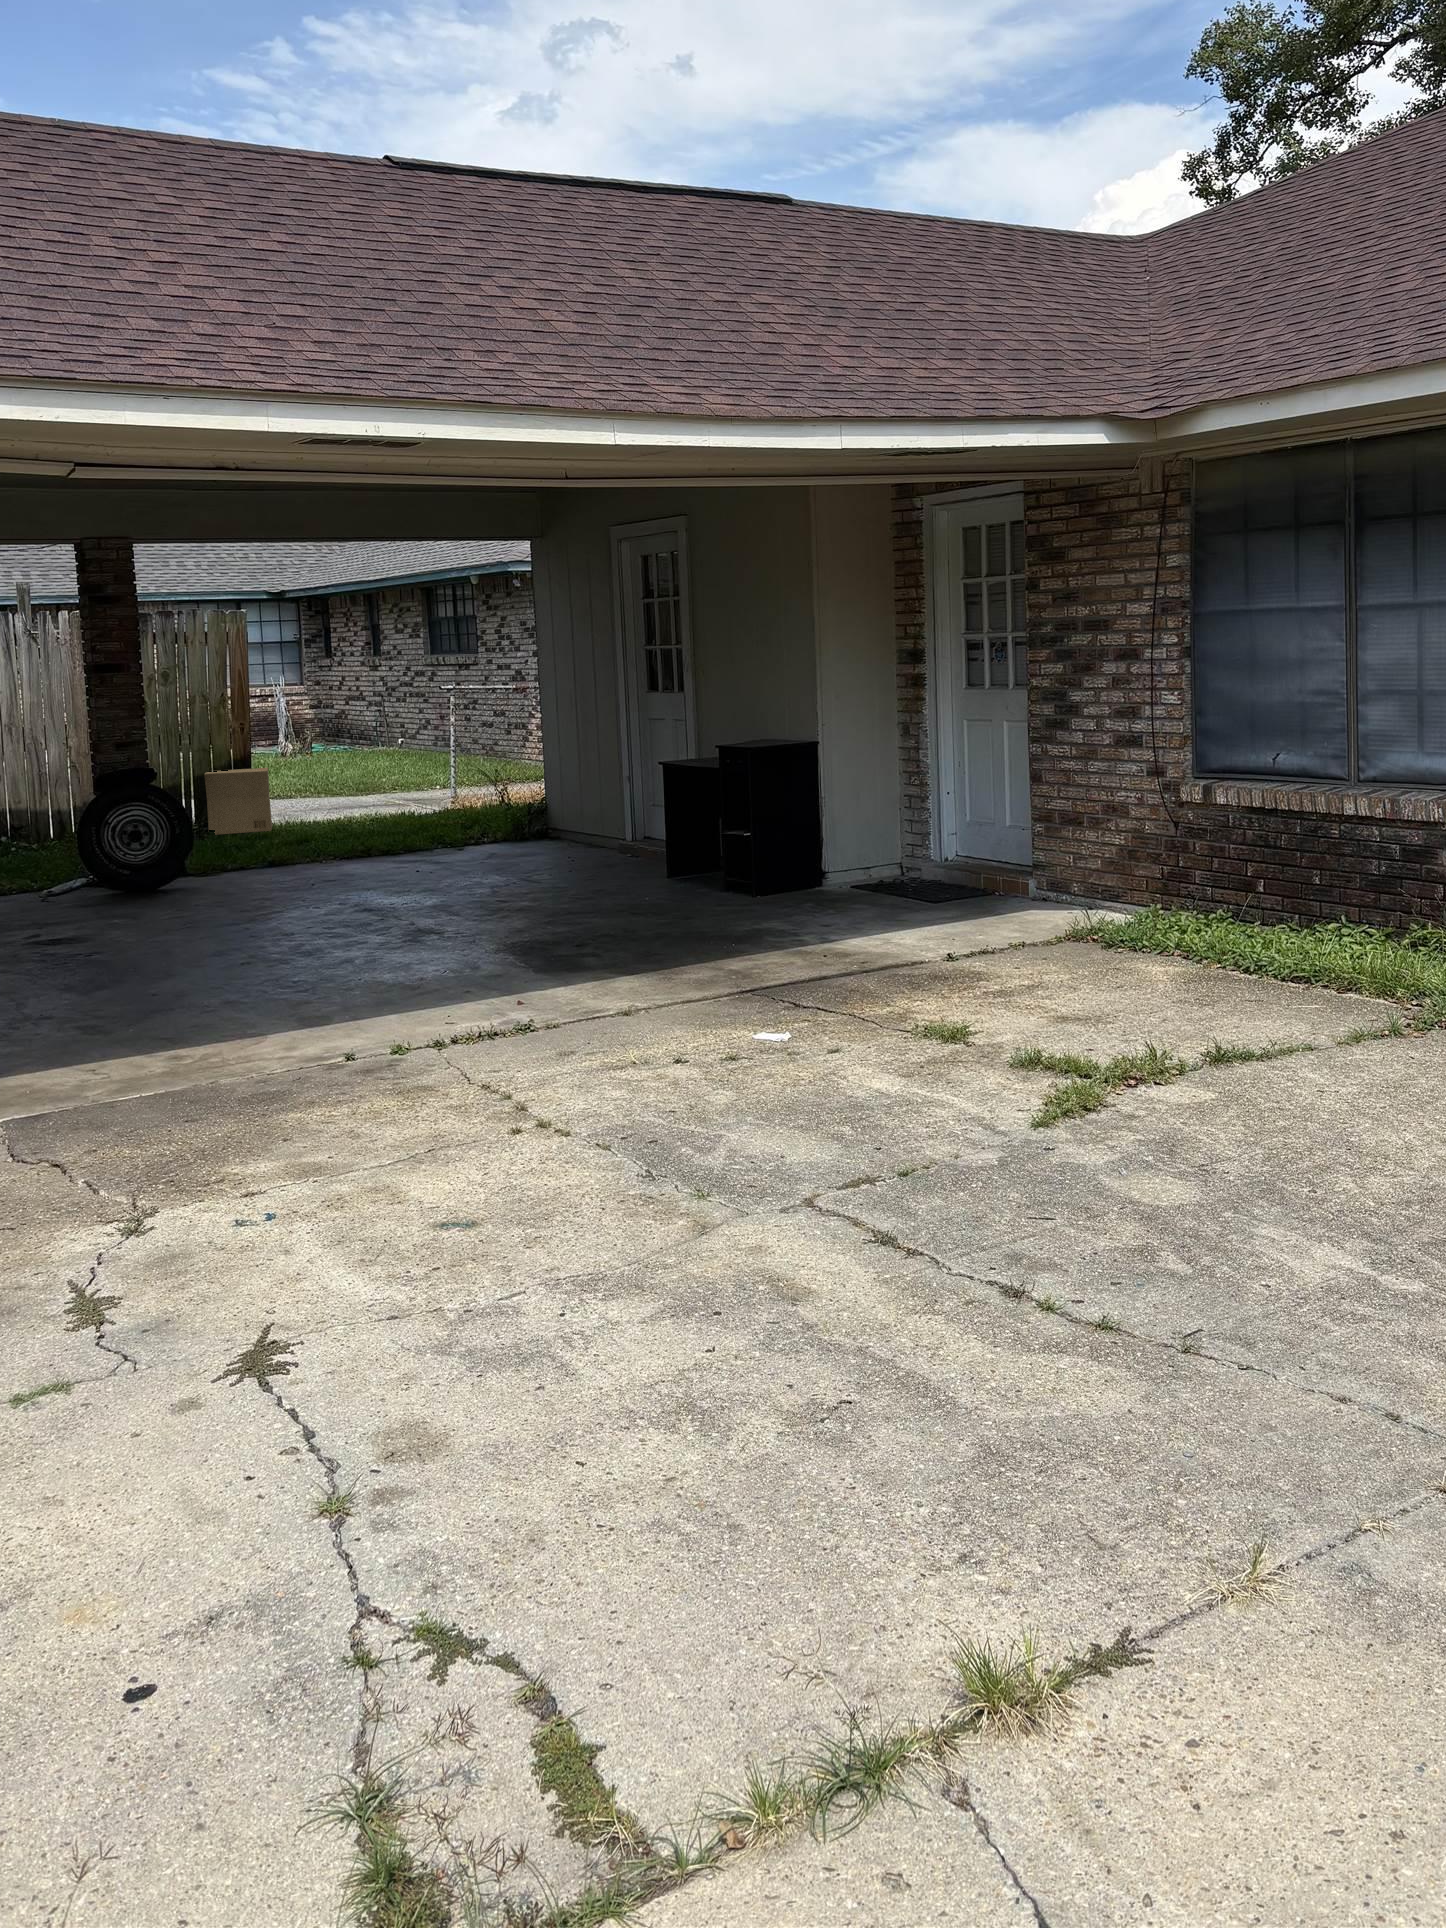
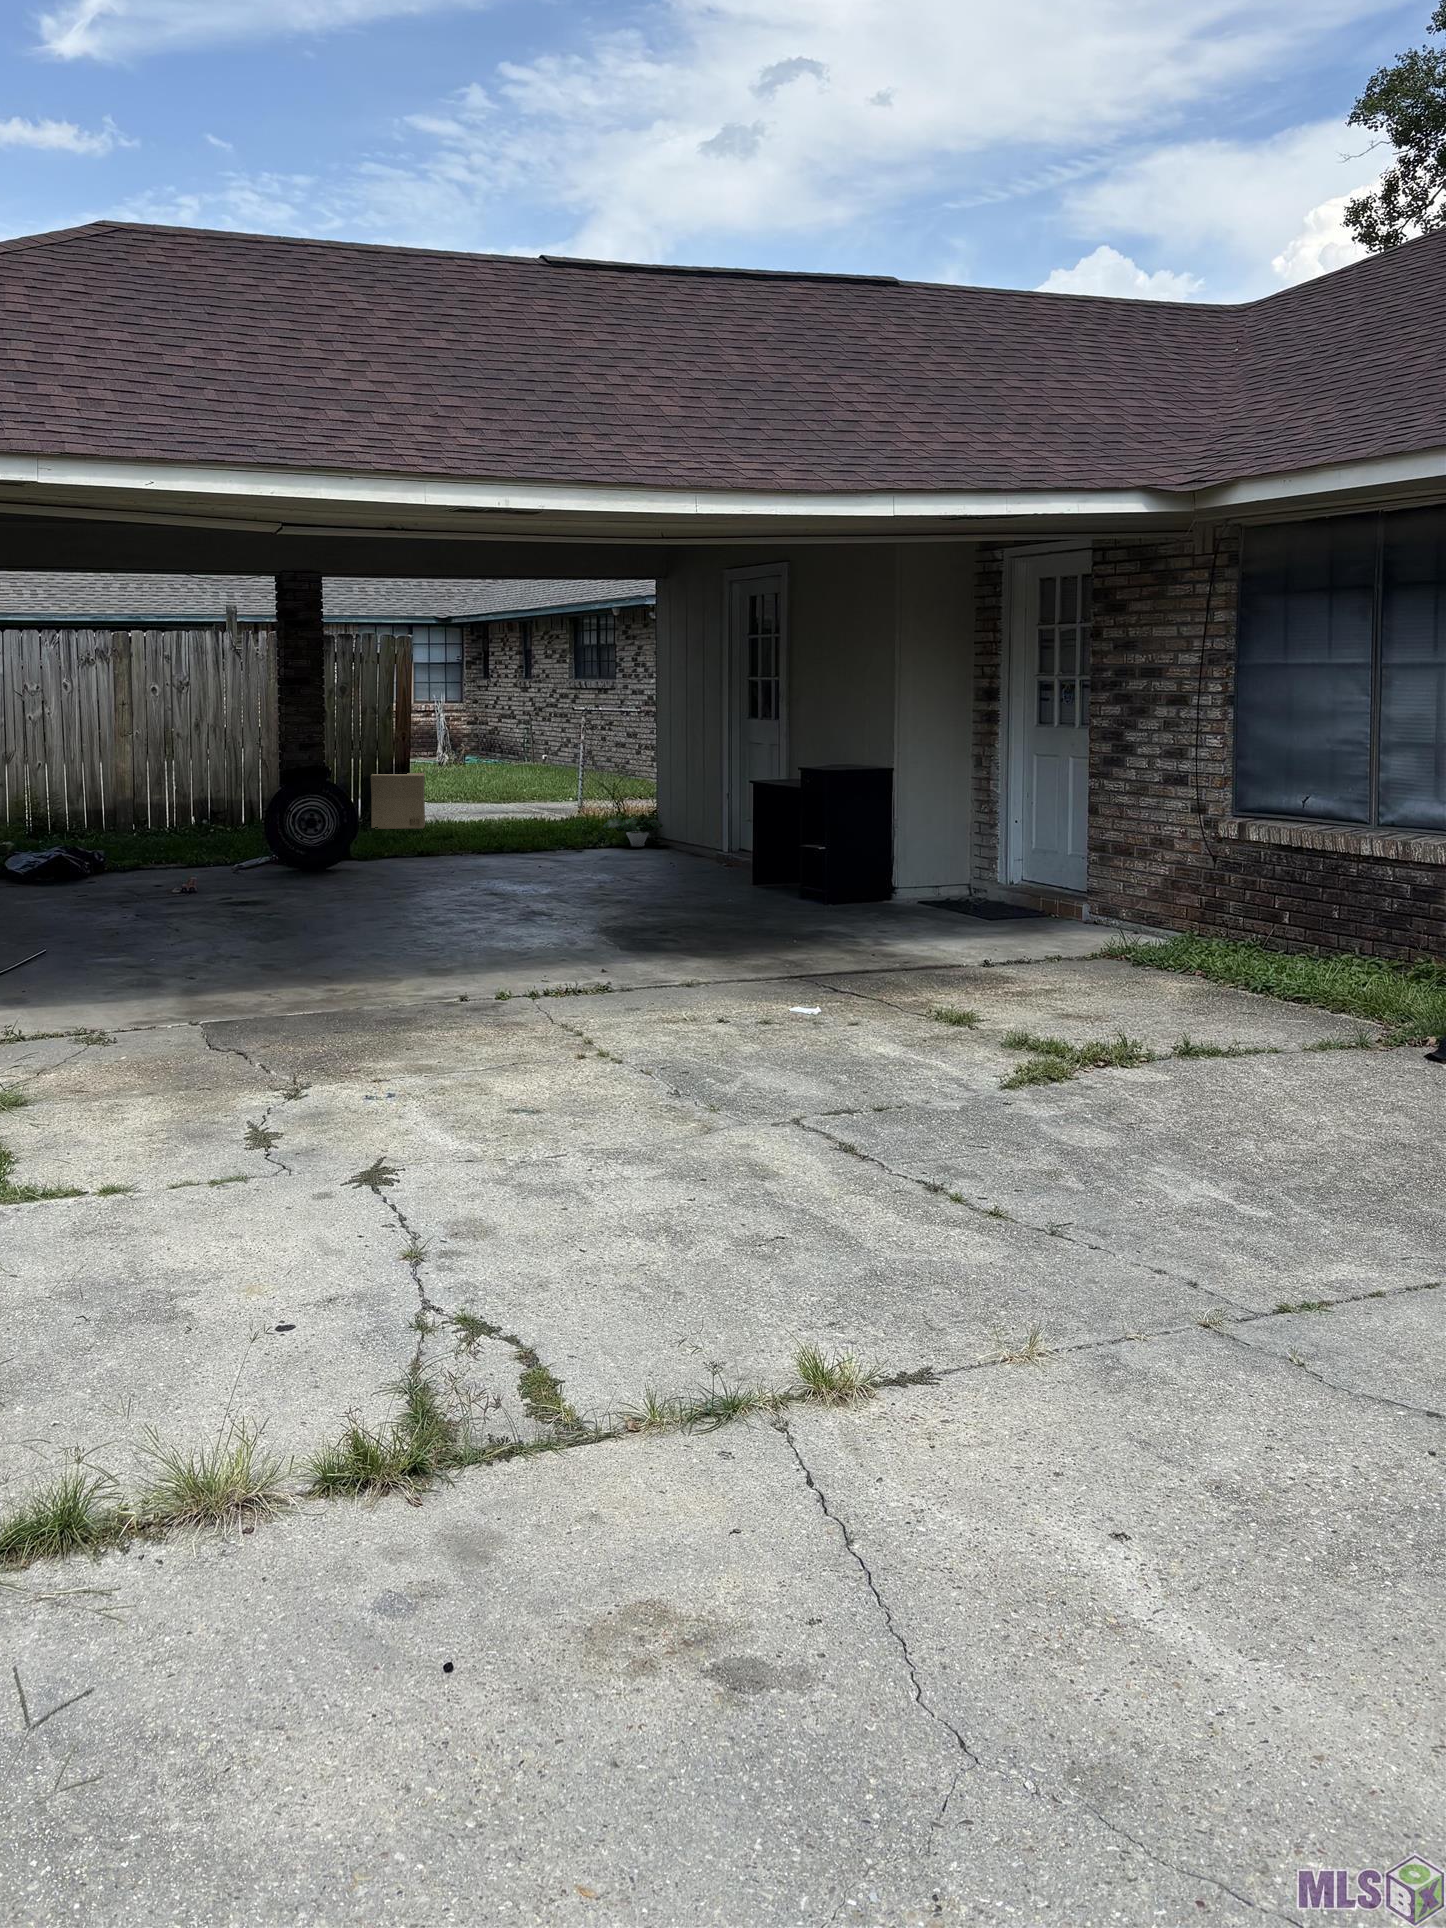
potted plant: none [481,806,548,839] -> present [603,817,663,847]

